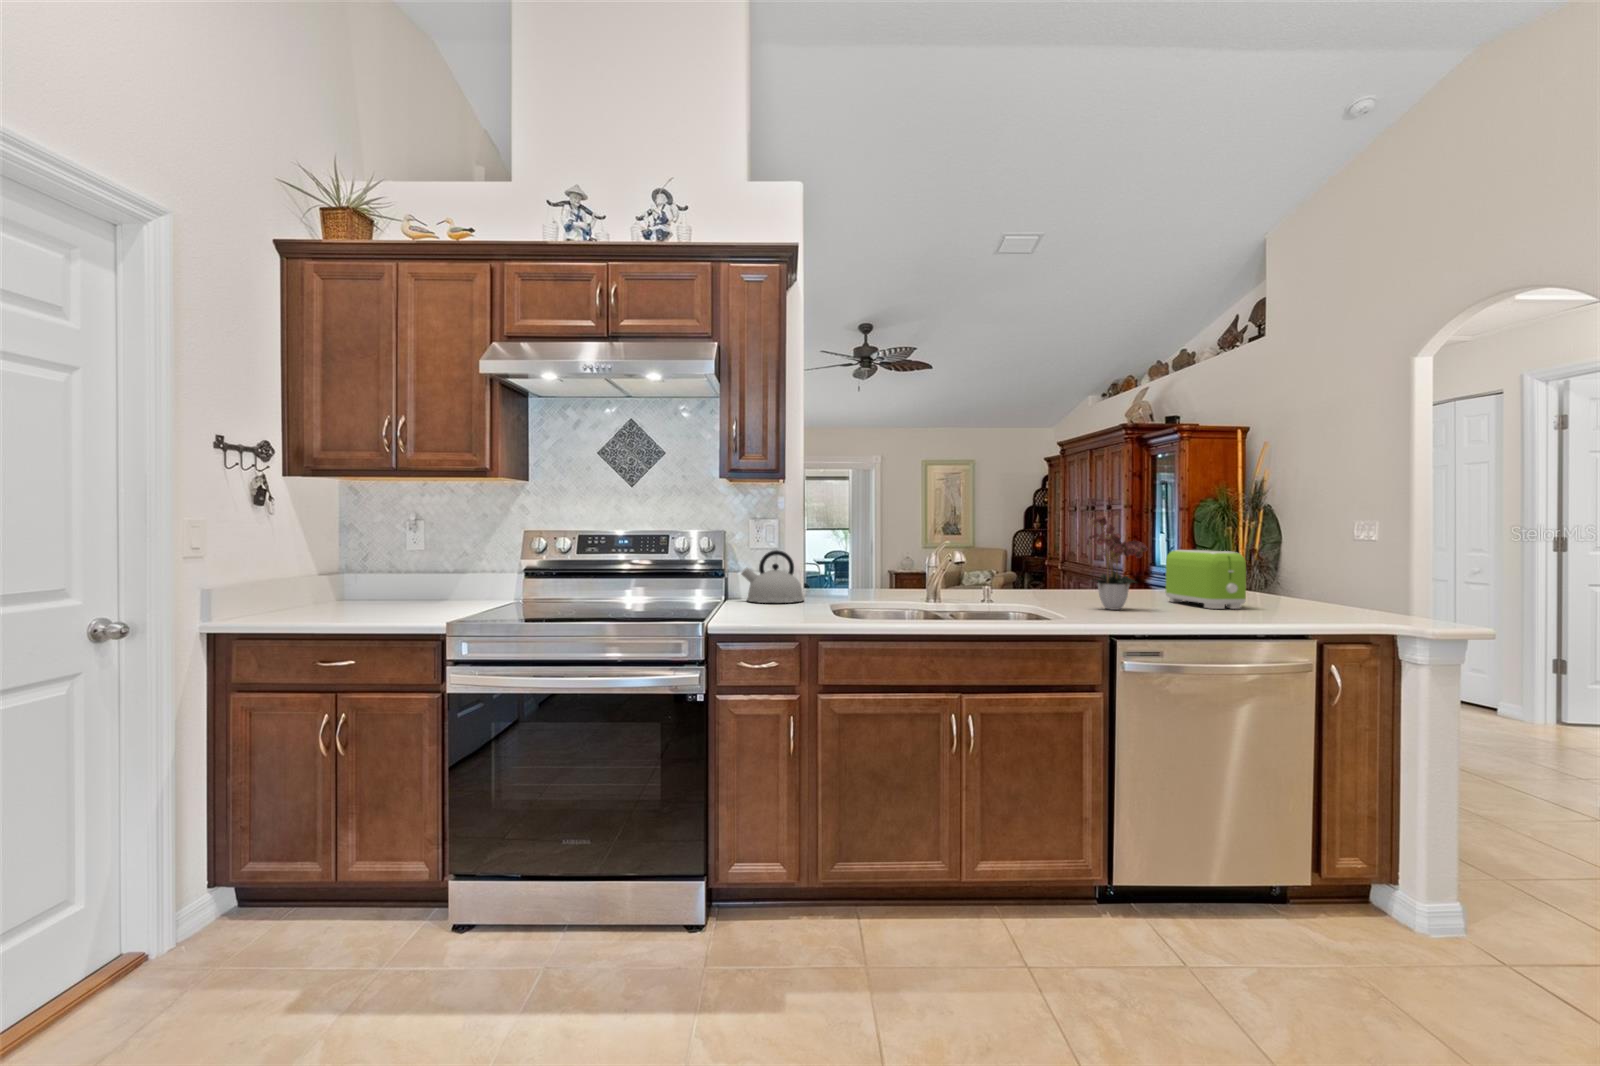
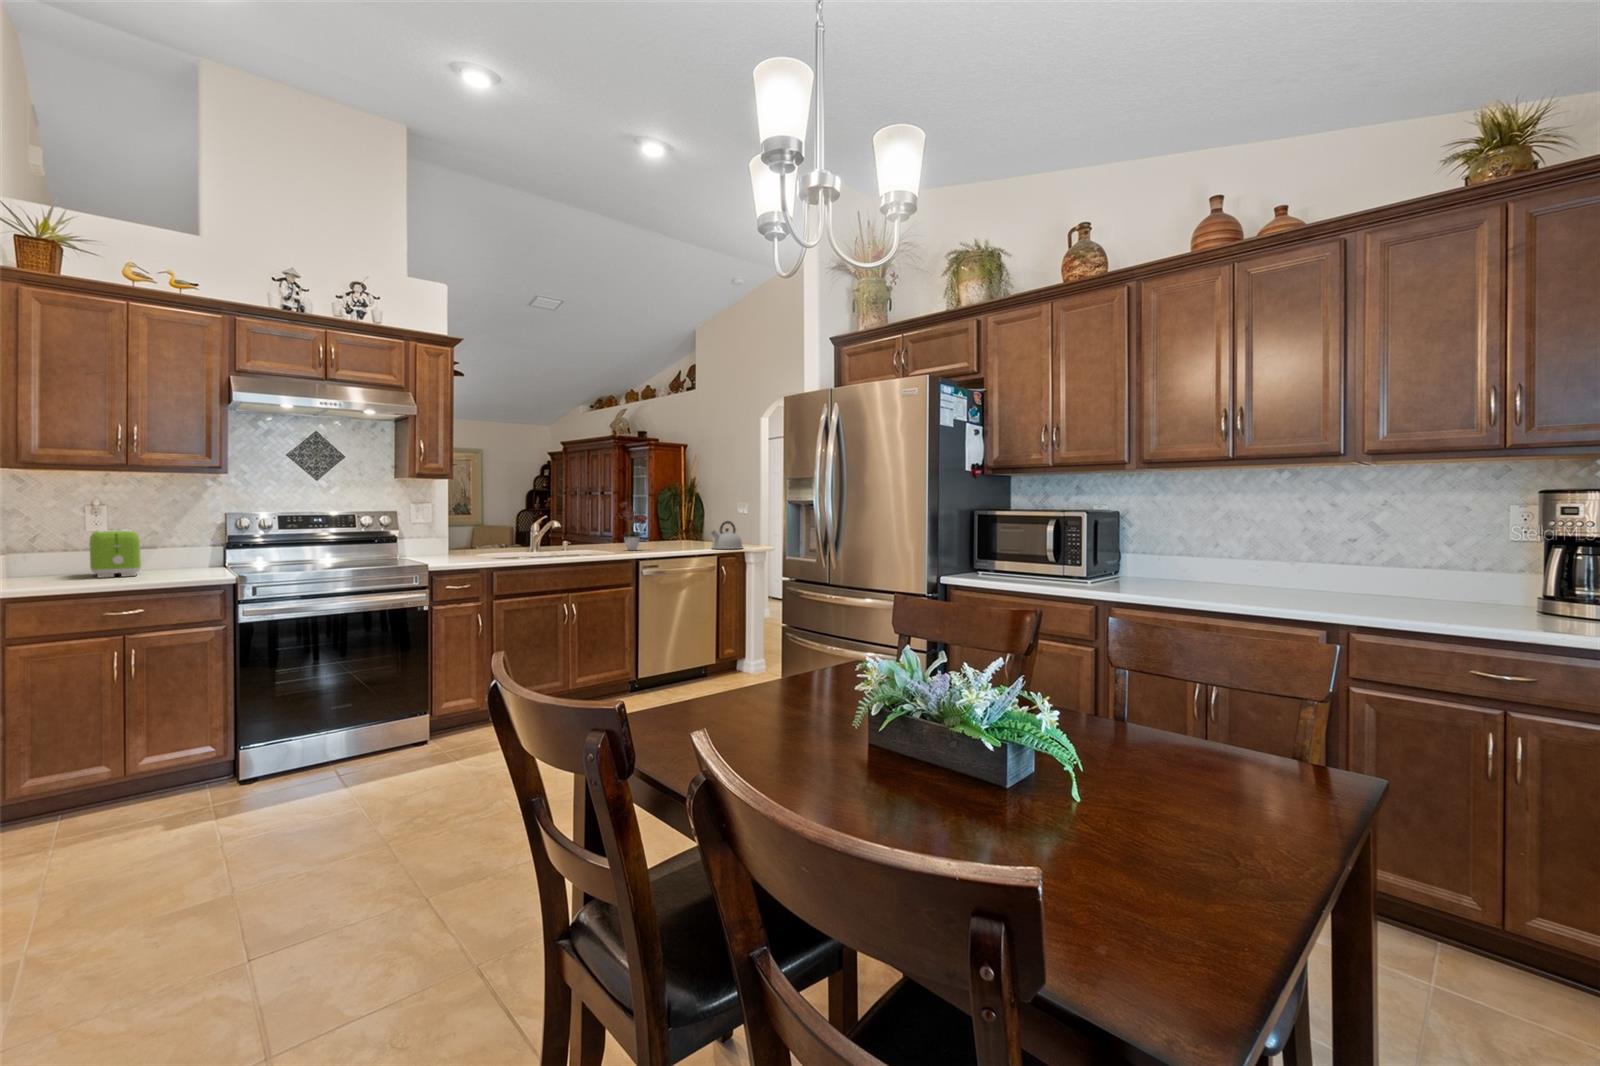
kettle: present [741,550,804,603] -> present [711,521,742,549]
toaster: present [1166,550,1246,609] -> present [89,529,141,578]

